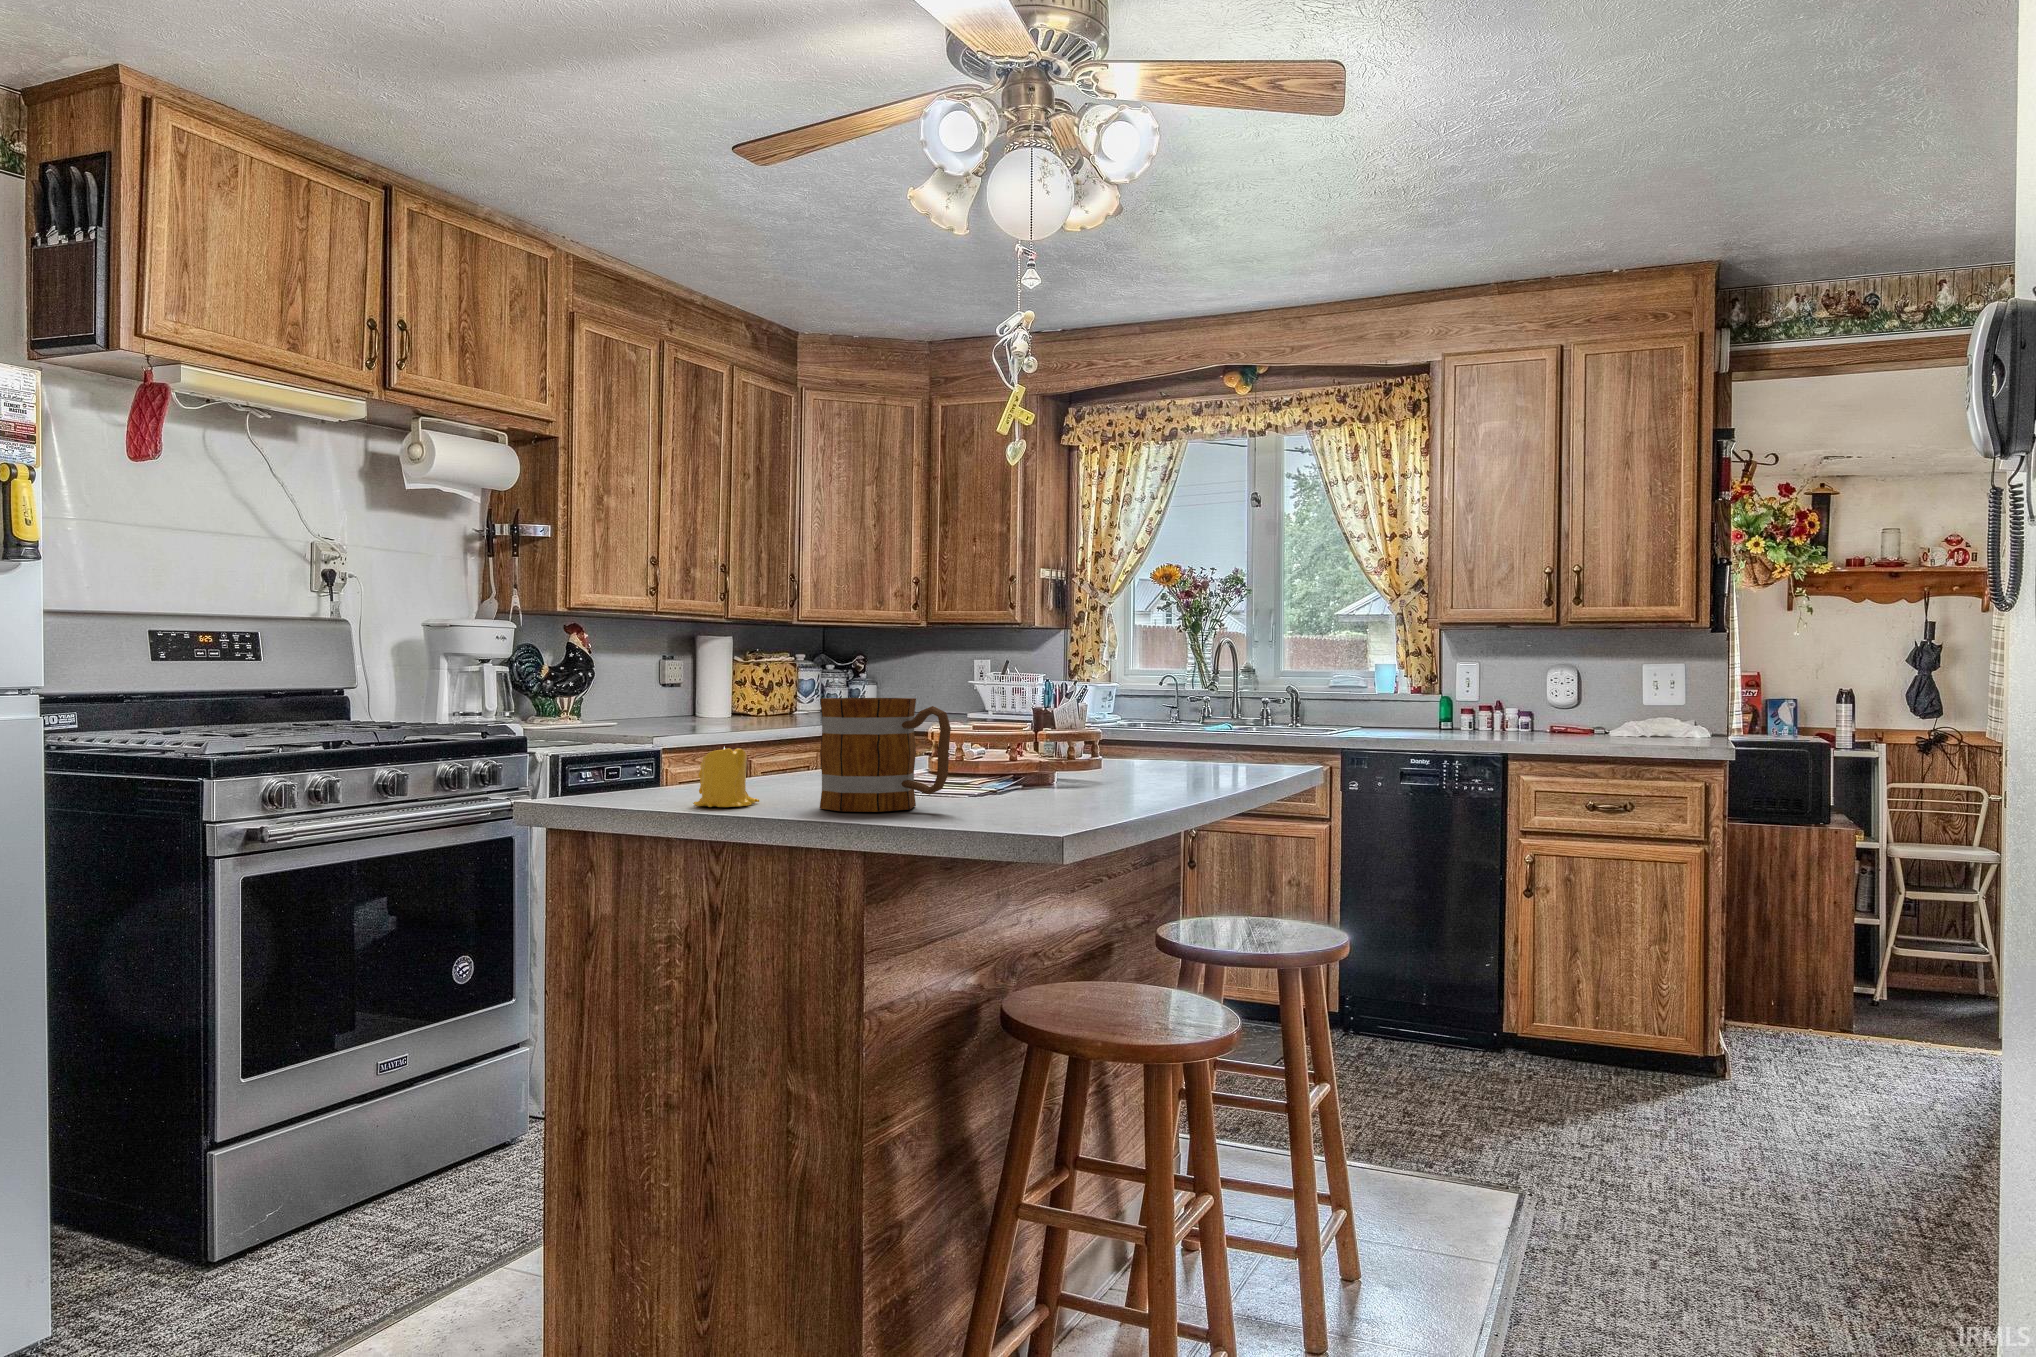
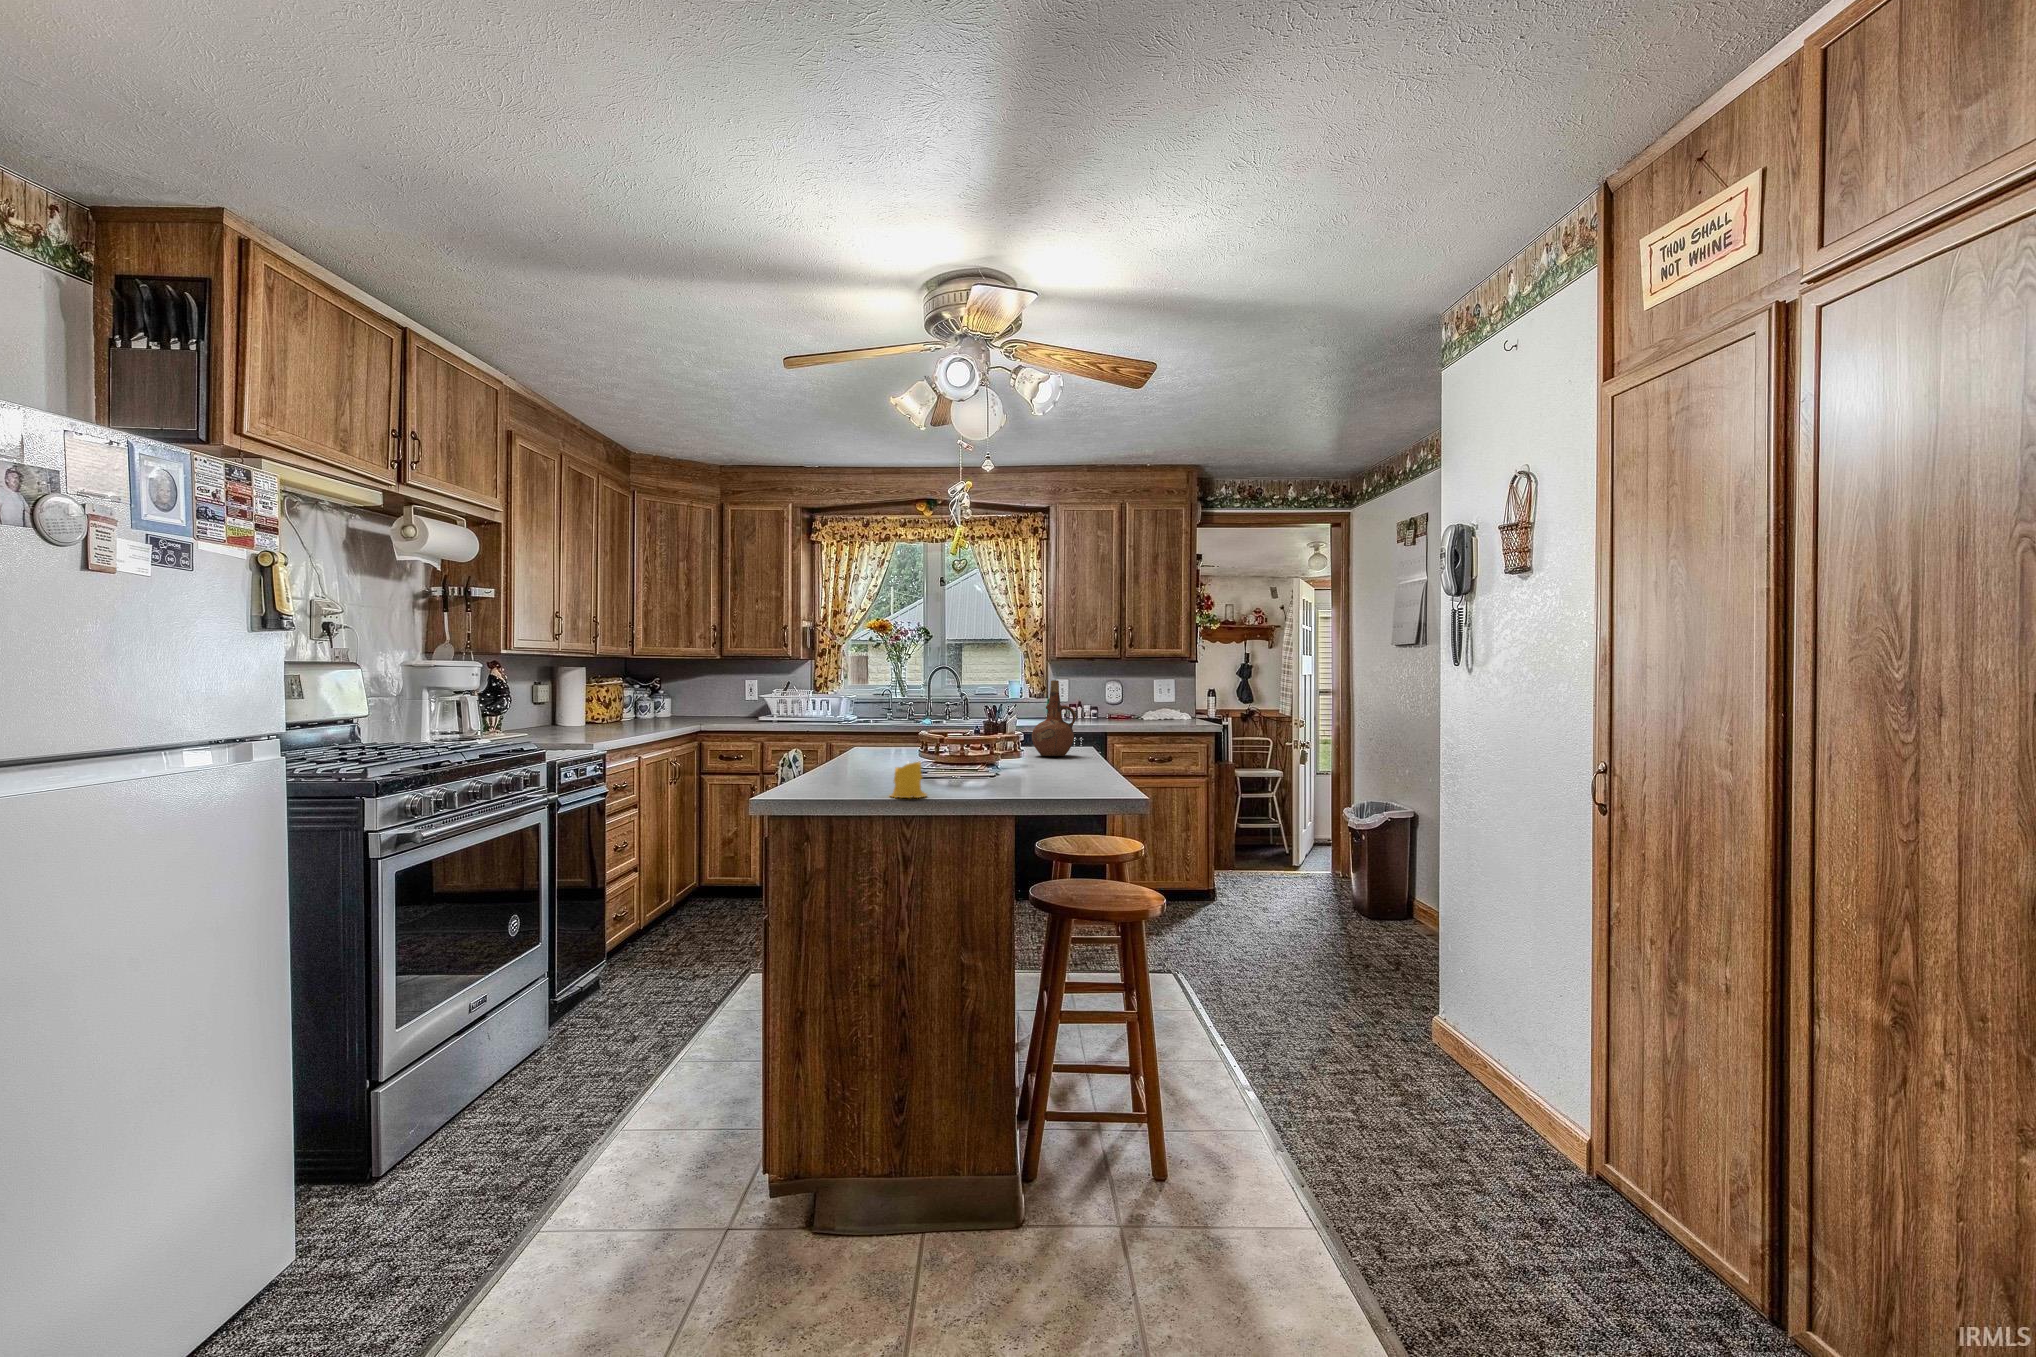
ceramic pitcher: none [1154,638,1234,772] -> present [1032,680,1076,756]
mug: present [820,698,951,812] -> none [963,726,1046,795]

